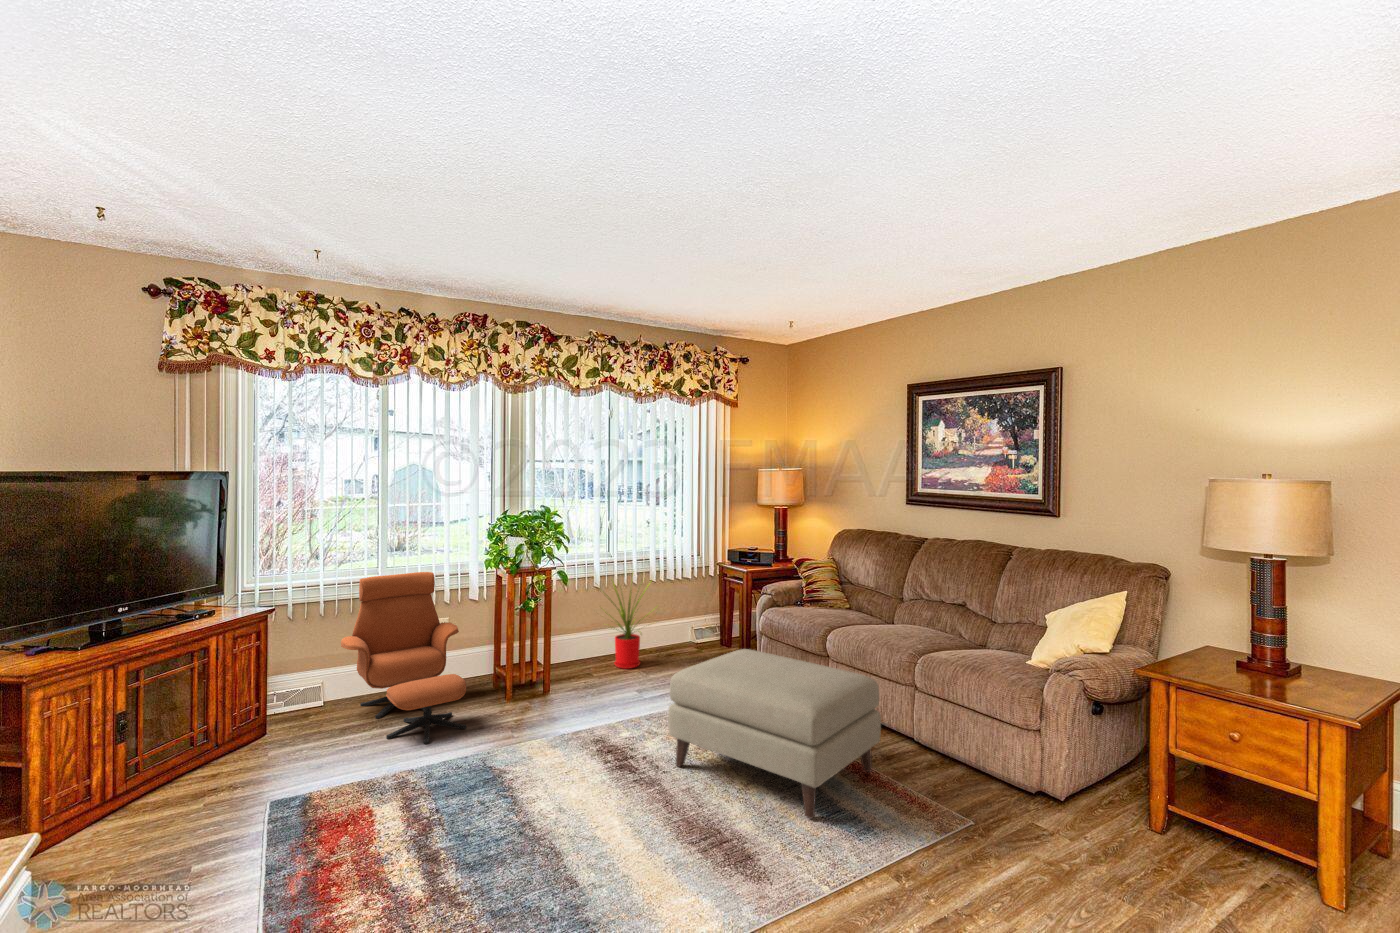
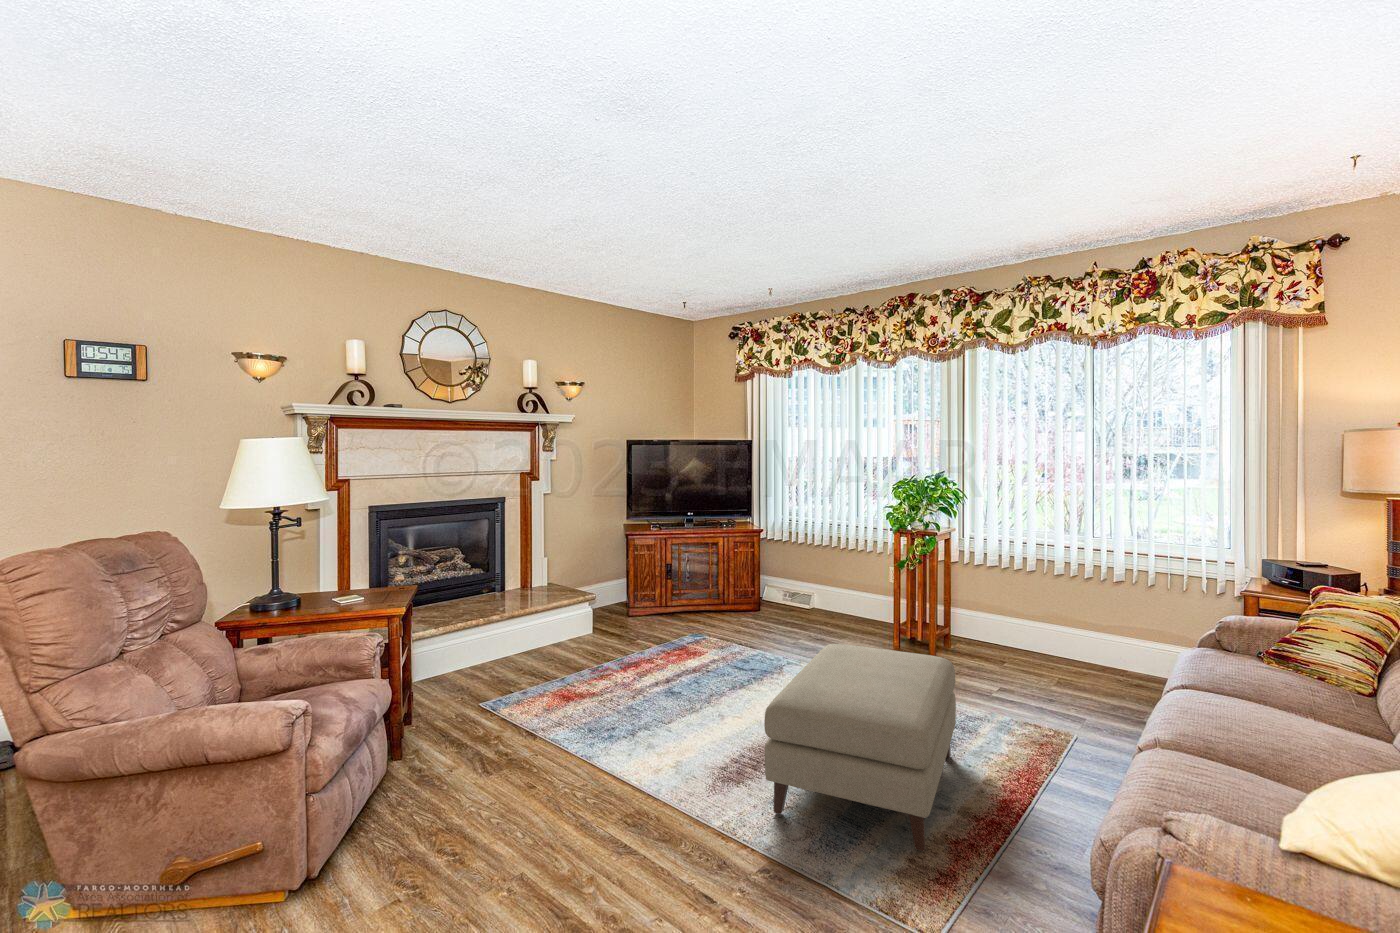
lounge chair: present [341,572,466,744] -> none [777,521,879,648]
house plant: present [603,581,652,669] -> none [1000,556,1095,674]

